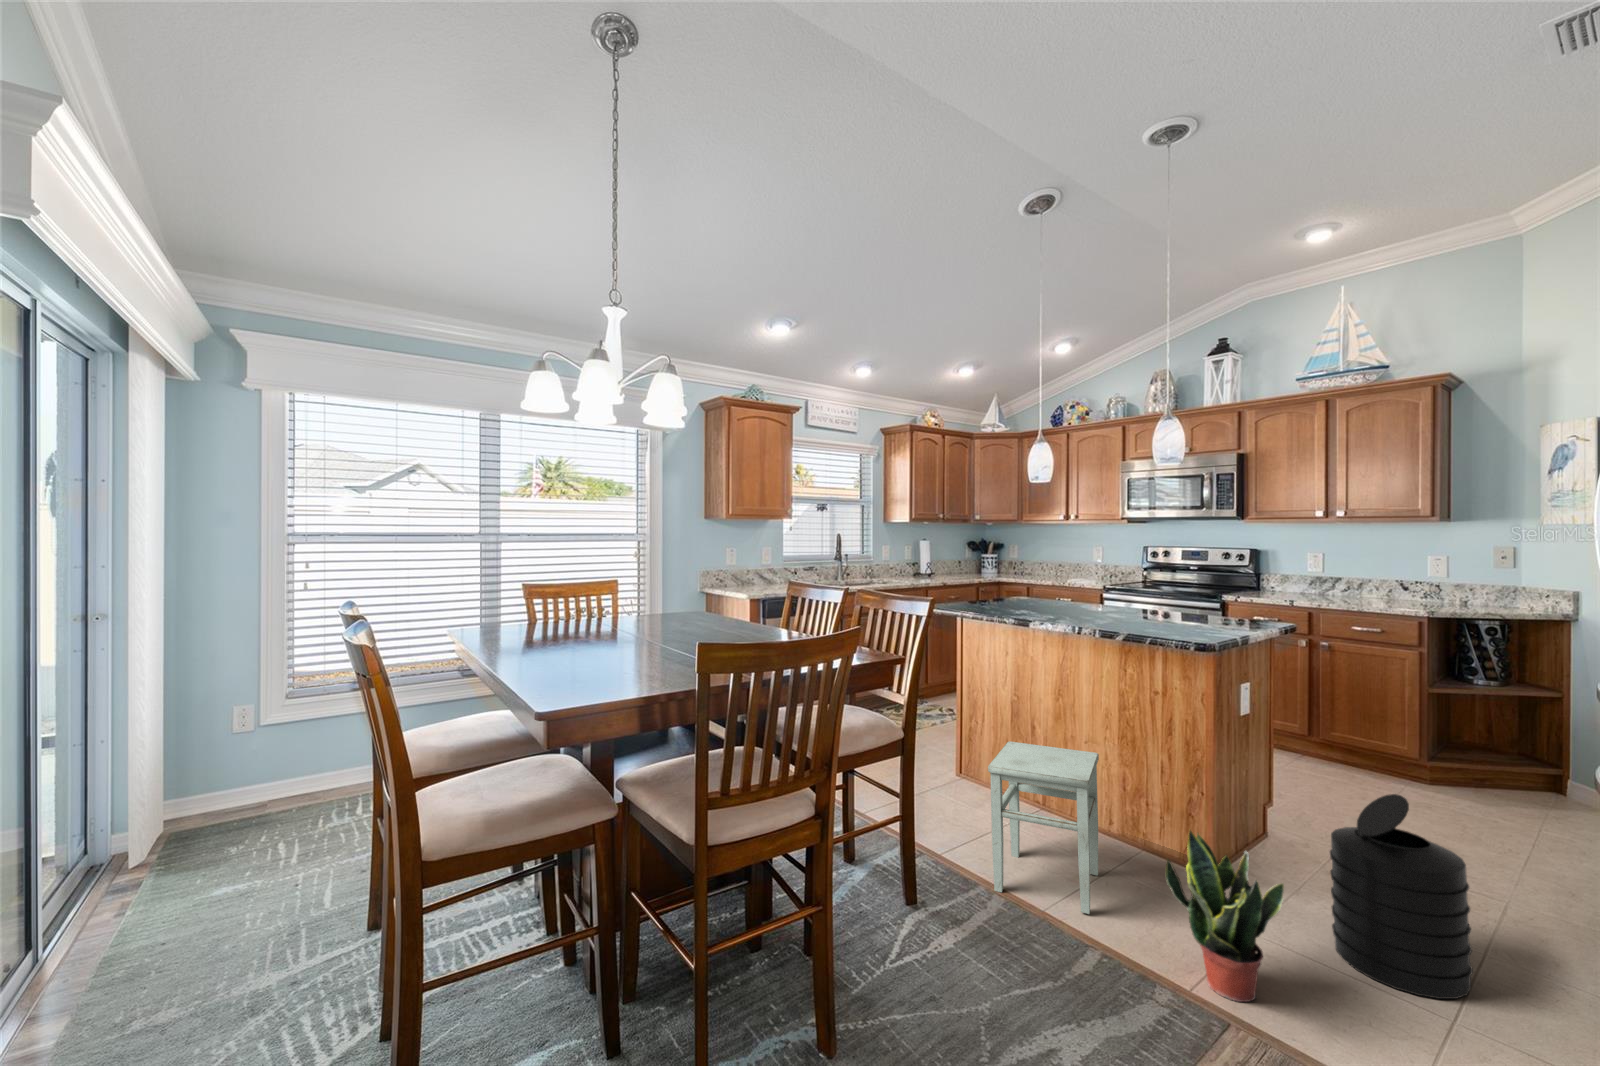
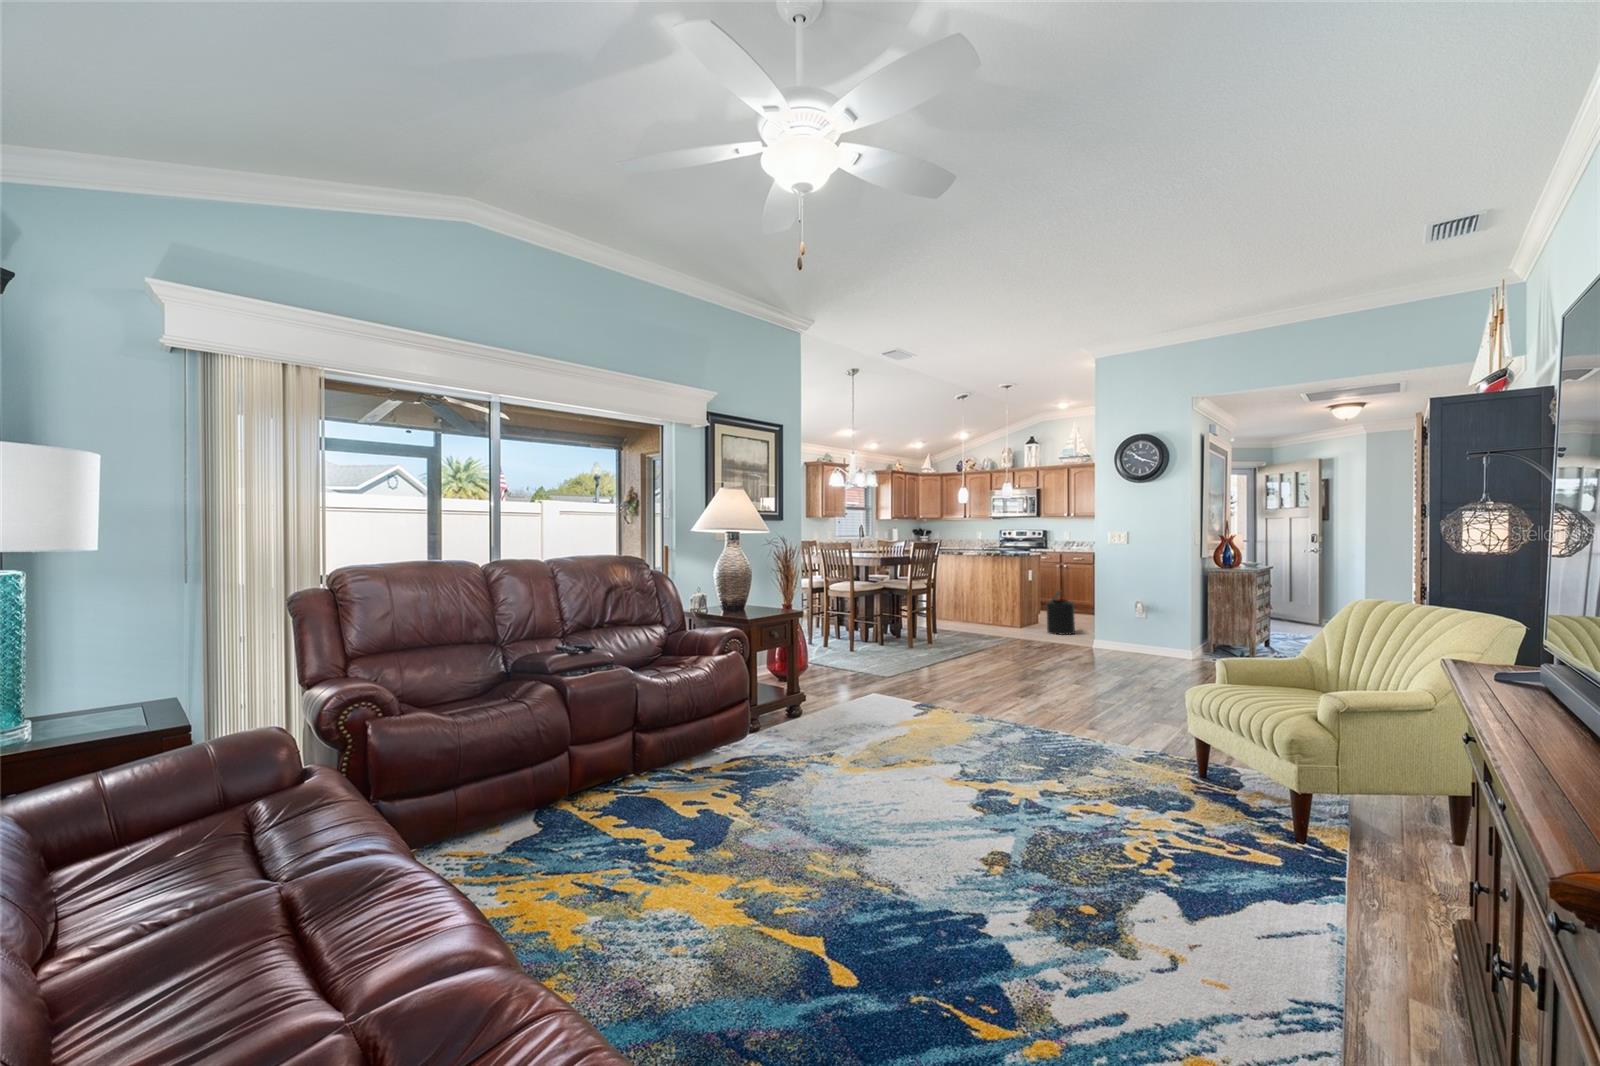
stool: present [988,742,1099,914] -> none [956,591,987,632]
potted plant: present [1166,831,1284,1002] -> none [1005,597,1032,637]

